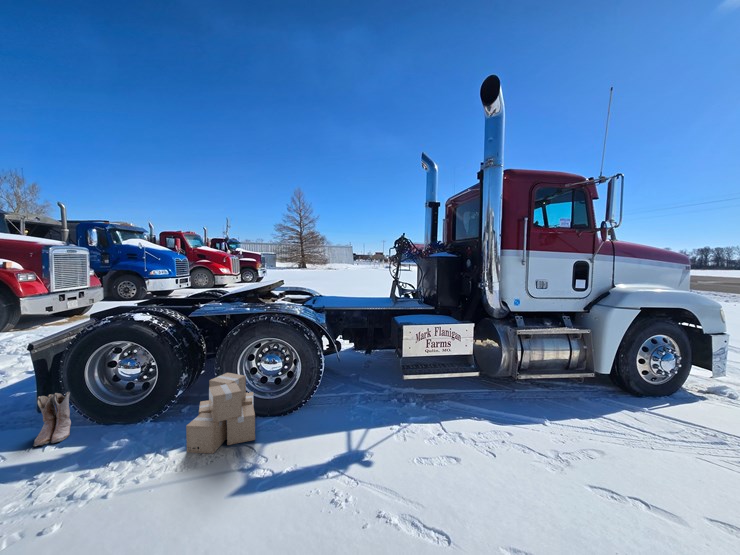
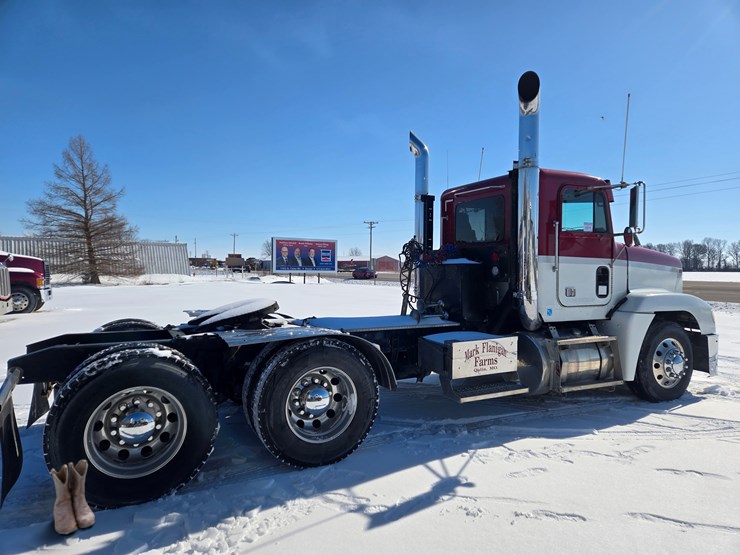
cardboard box: present [186,373,255,454] -> none [255,414,340,508]

